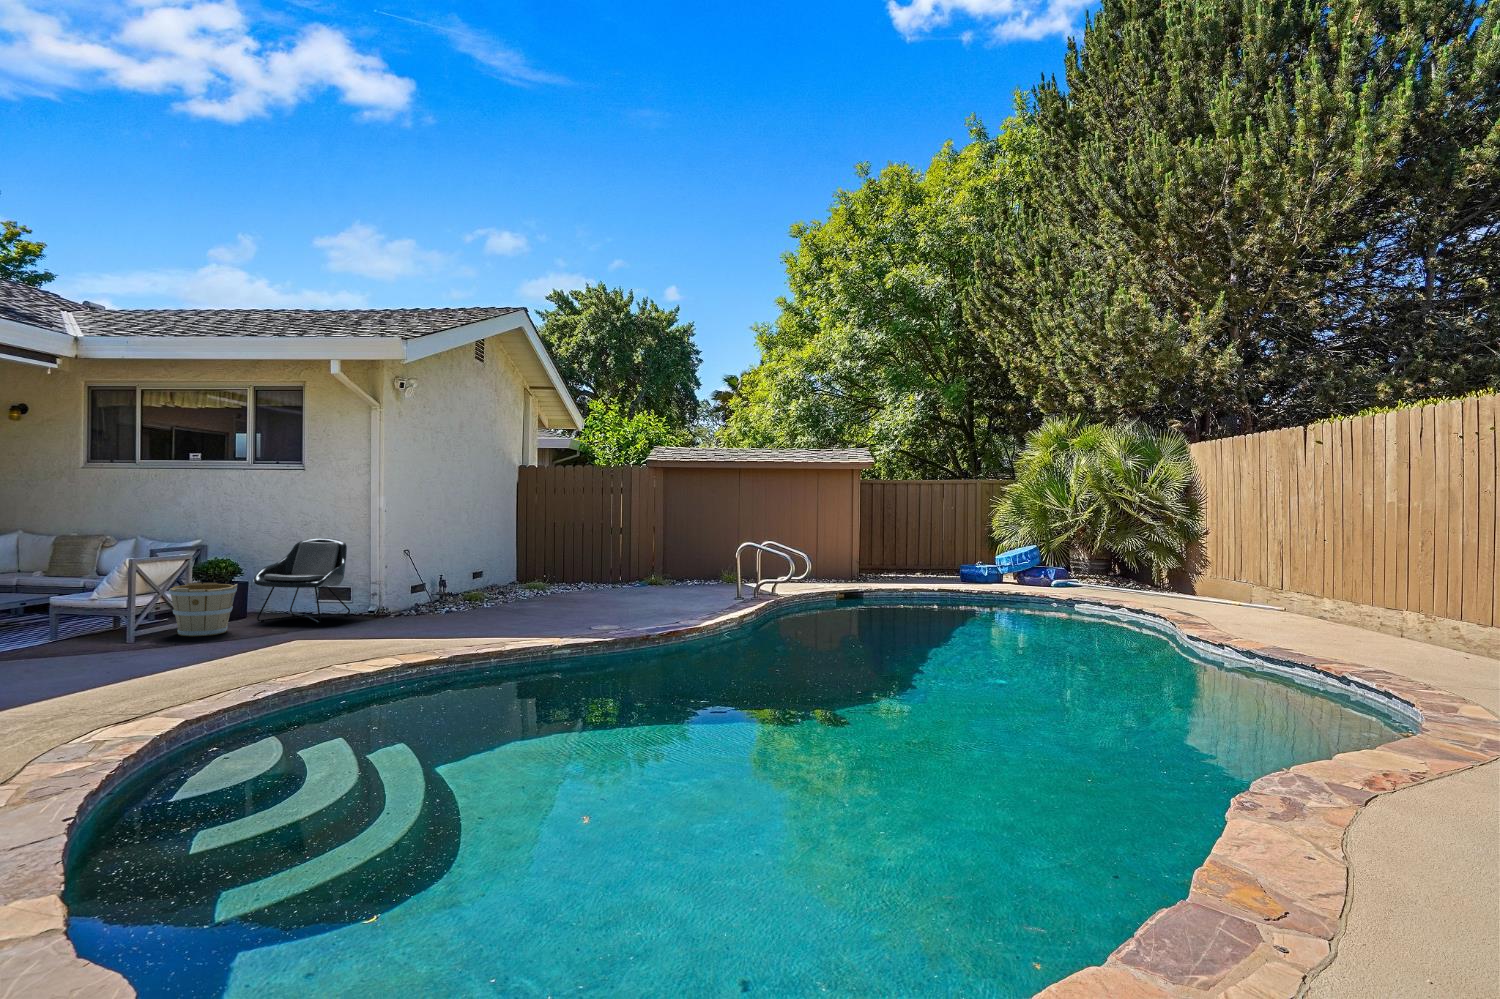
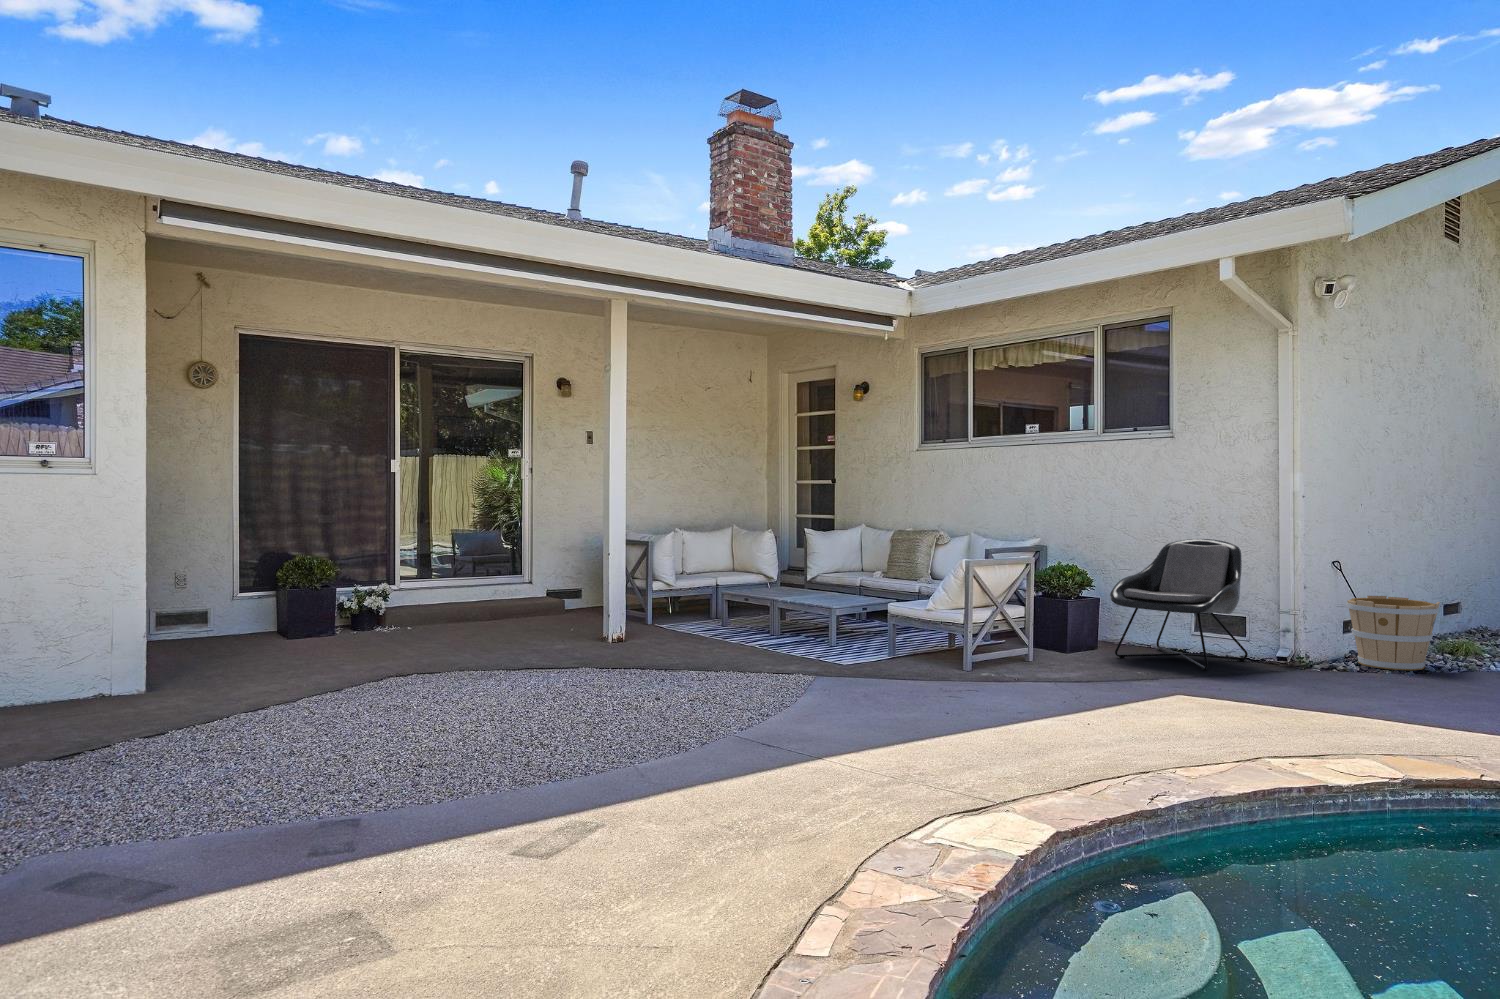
wooden bucket: present [169,583,237,636] -> present [1346,596,1440,670]

